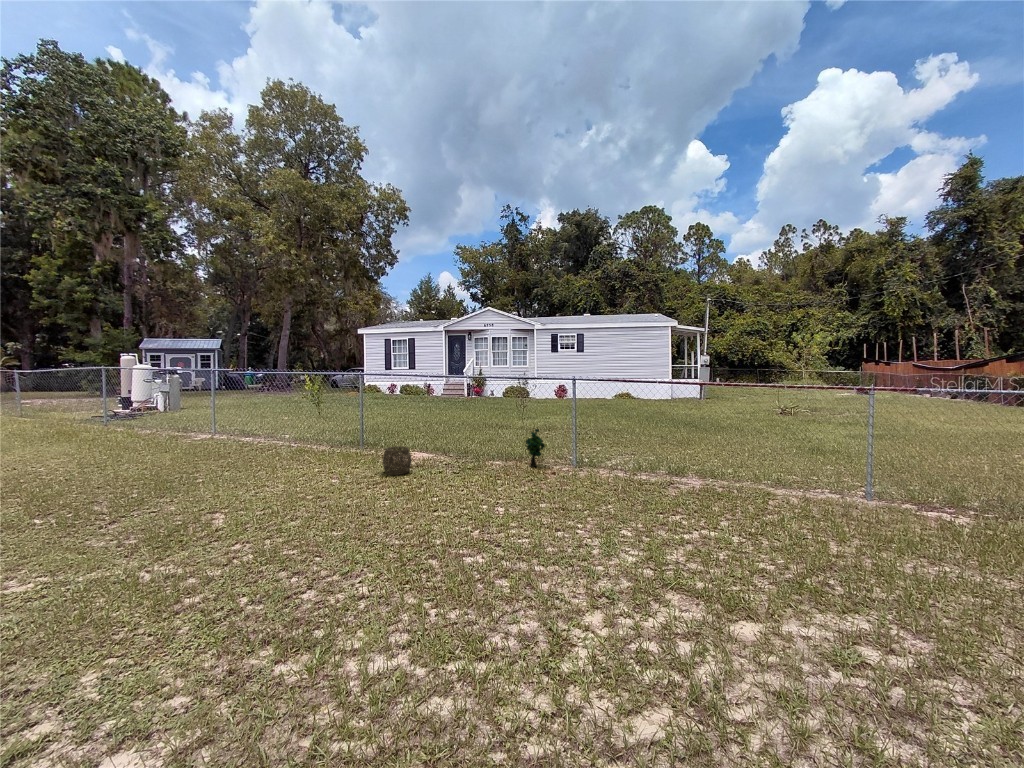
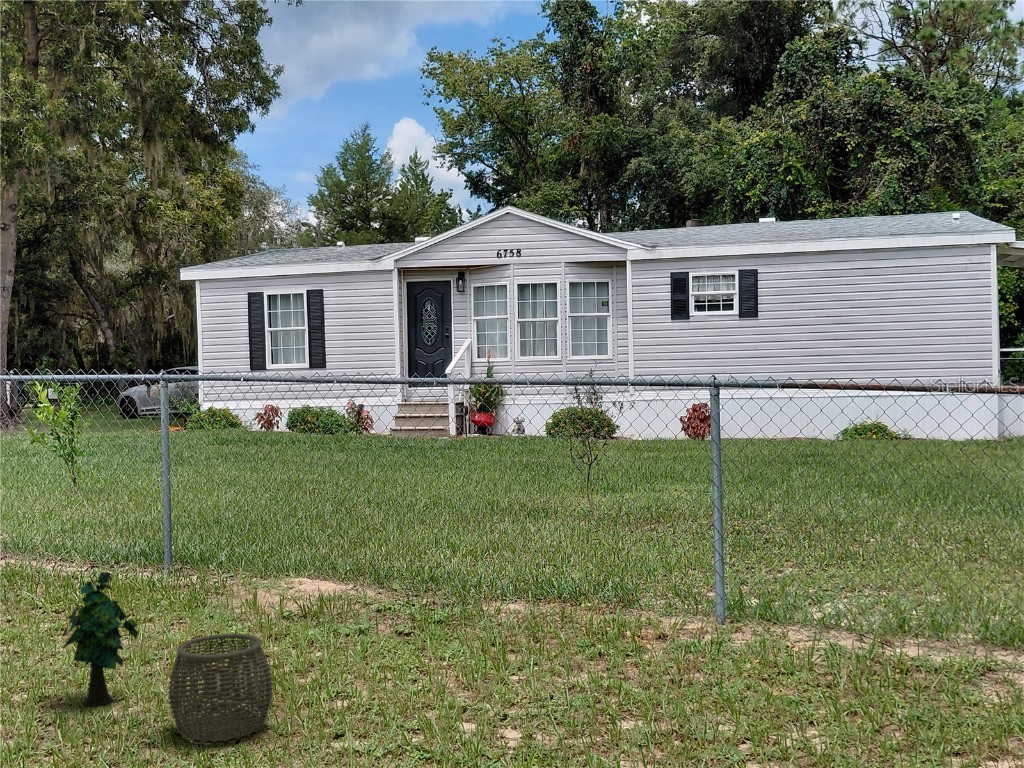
decorative plant: present [525,429,545,467] -> present [62,572,138,706]

